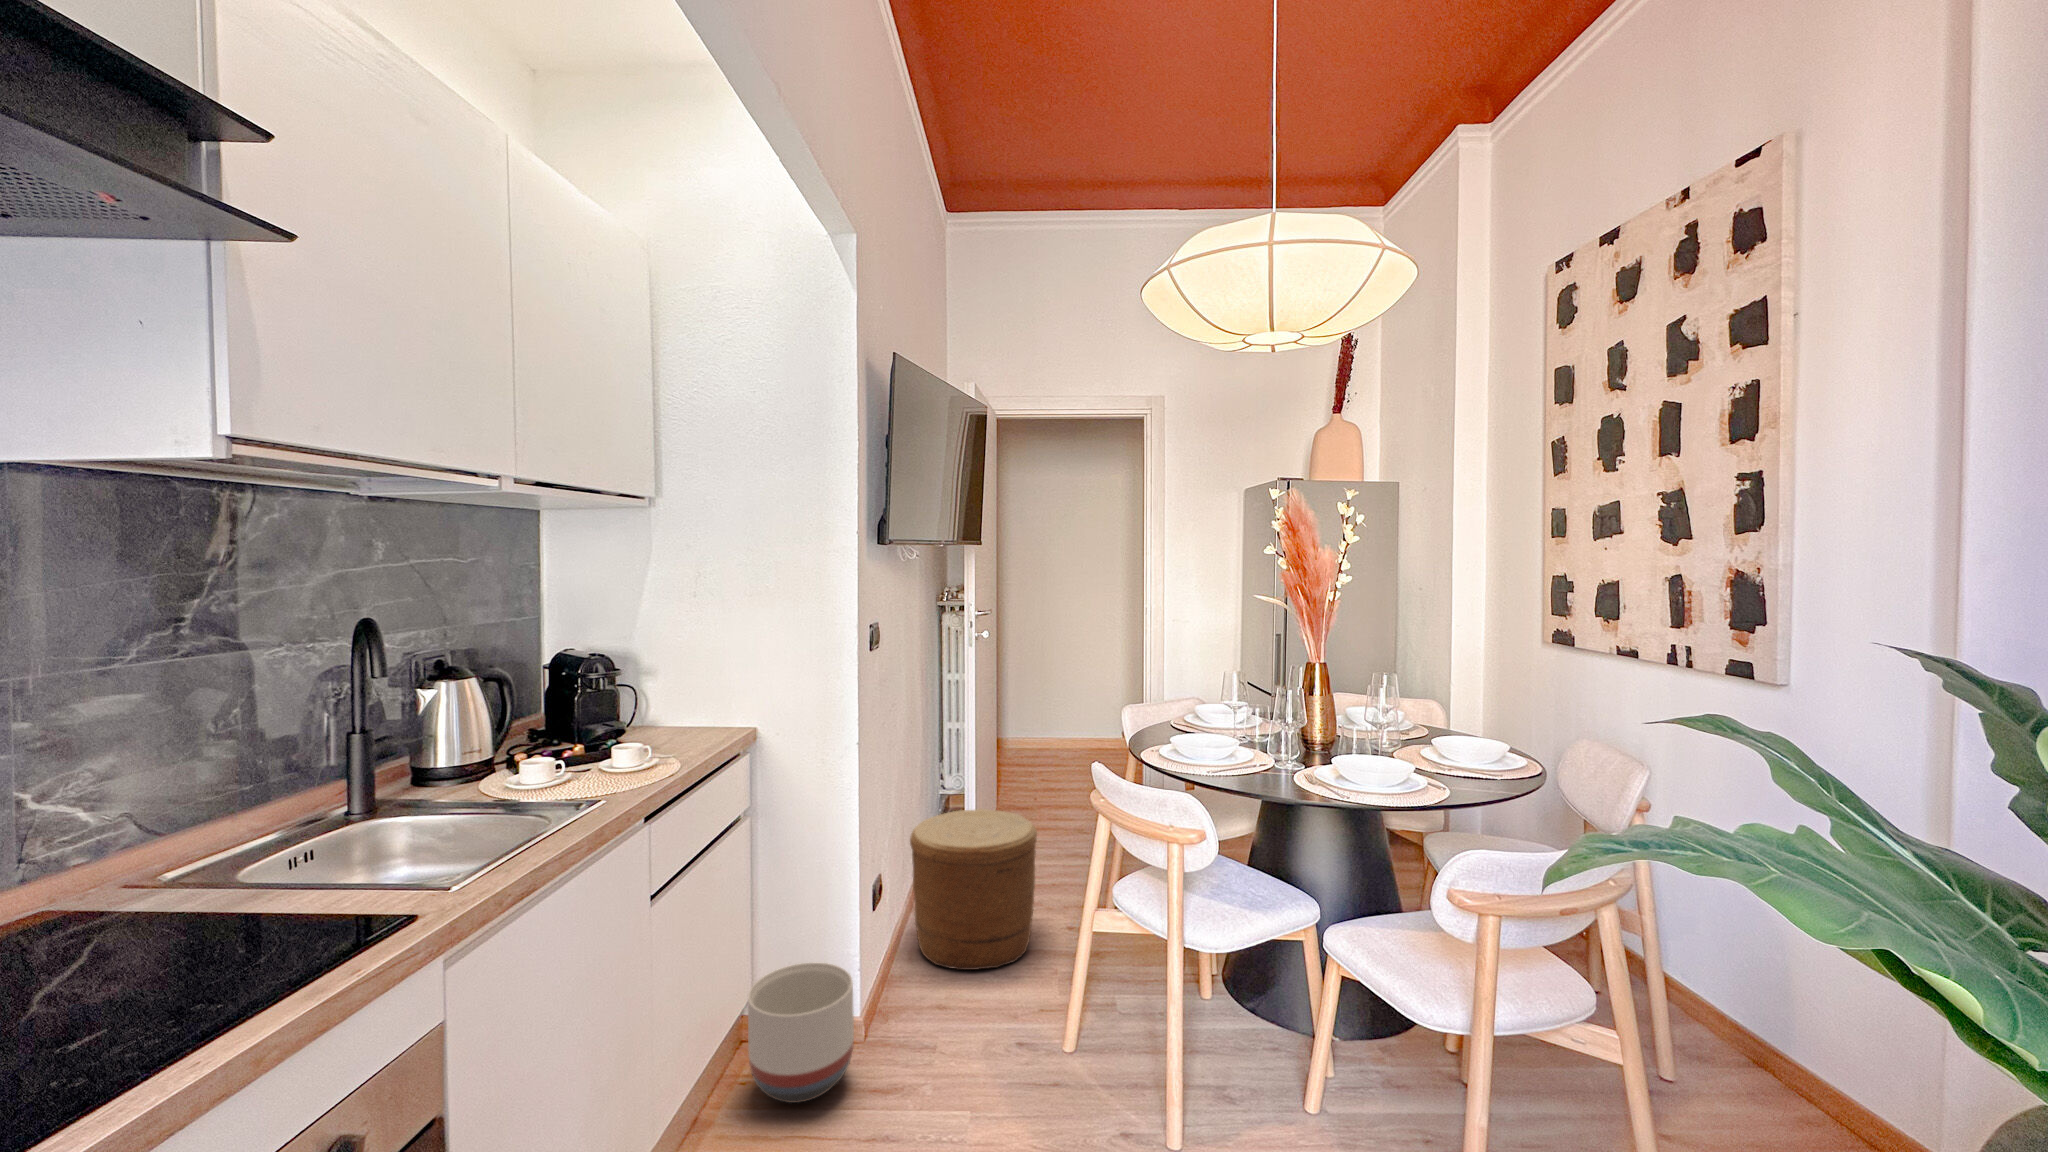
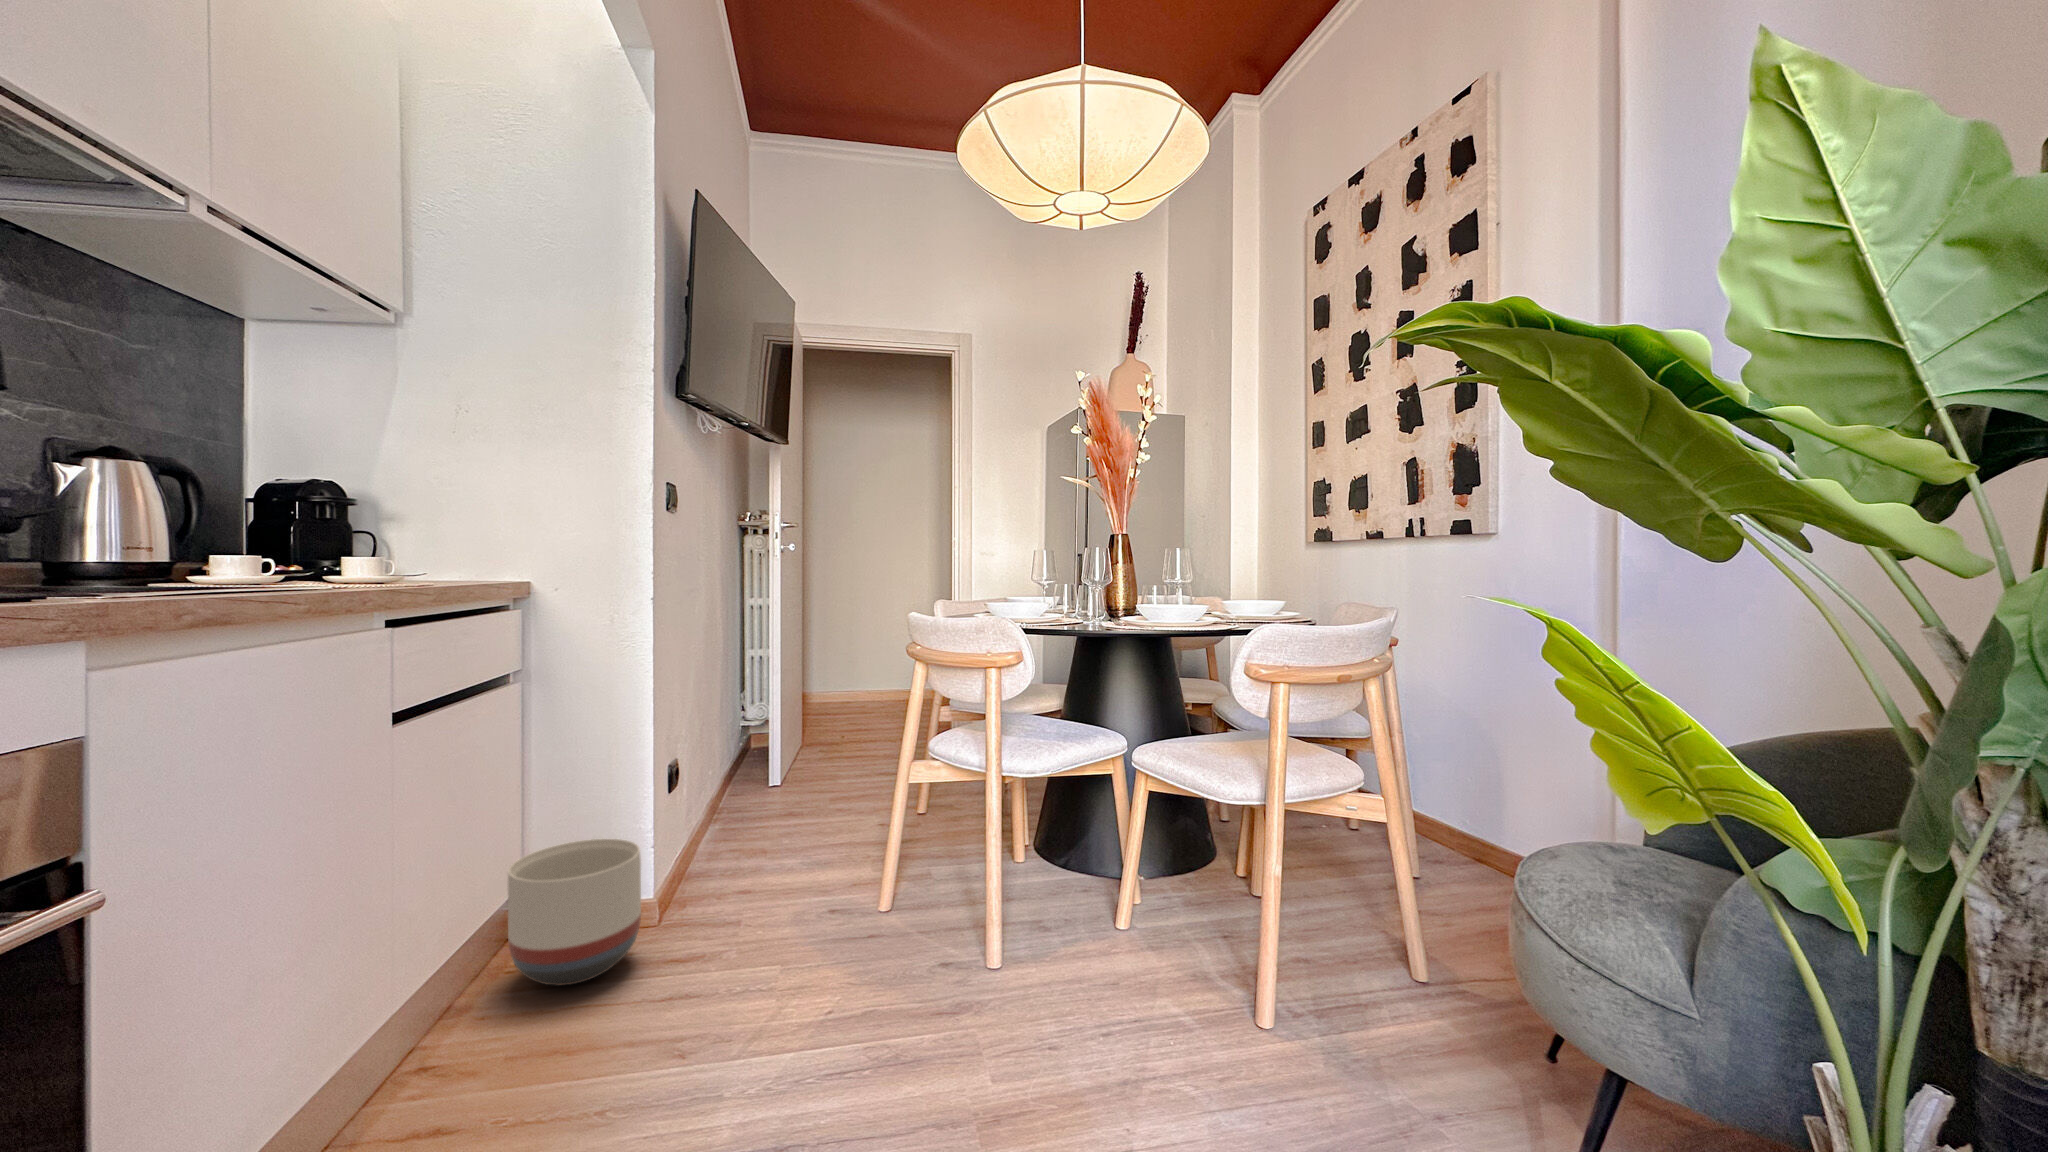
woven basket: present [910,809,1037,970] -> none [709,708,848,863]

